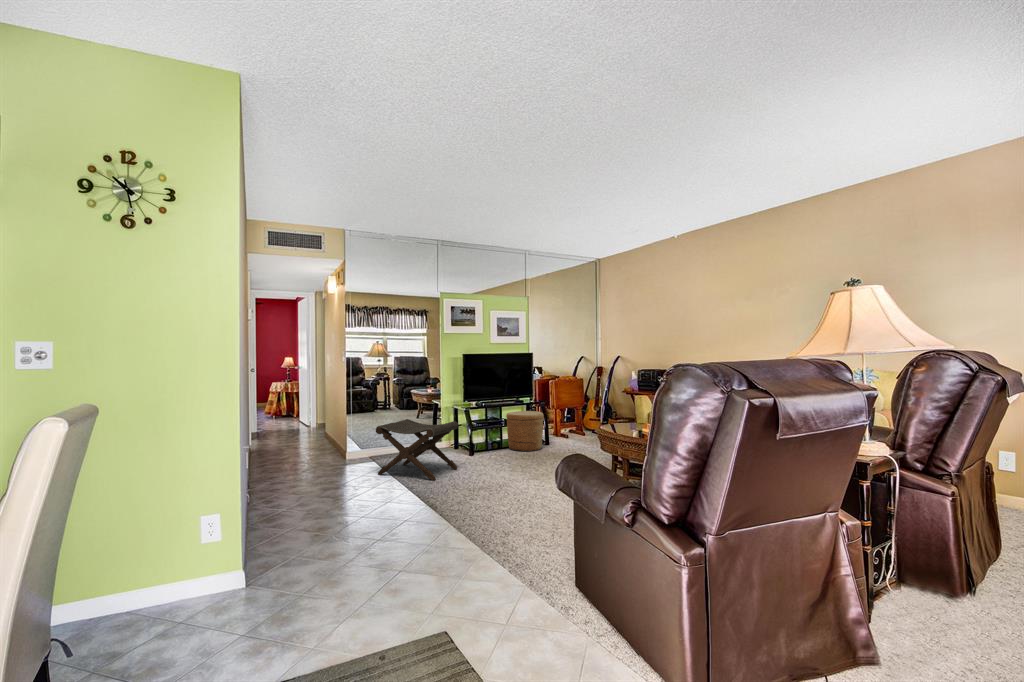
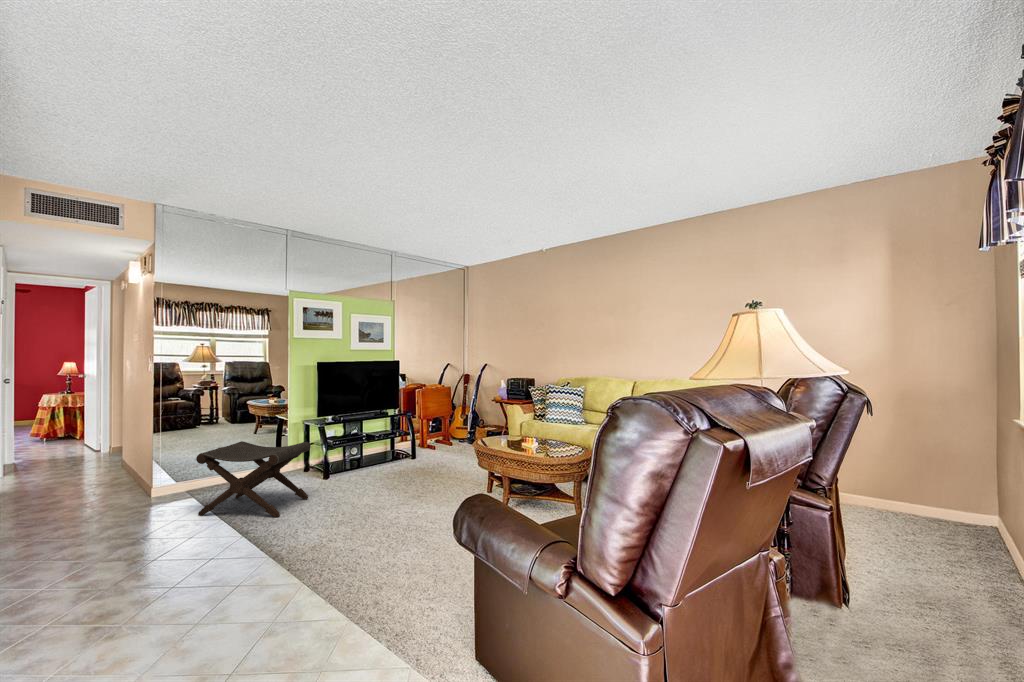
woven basket: present [506,411,544,451] -> none [367,424,410,469]

